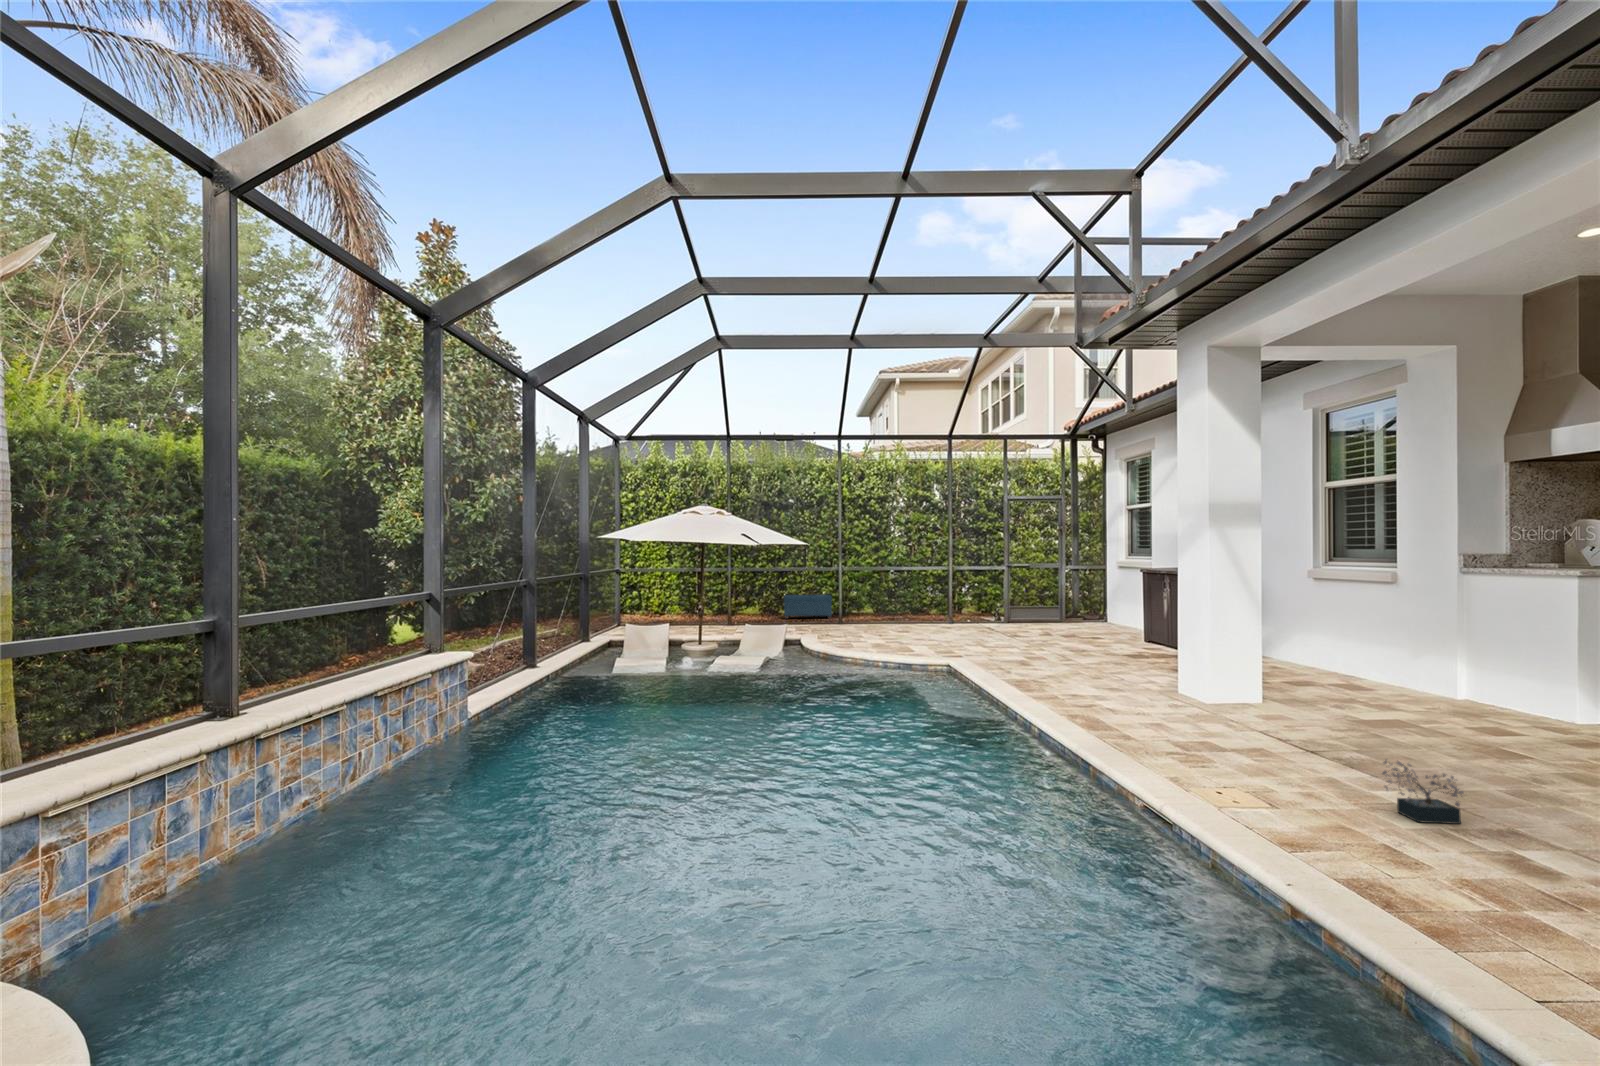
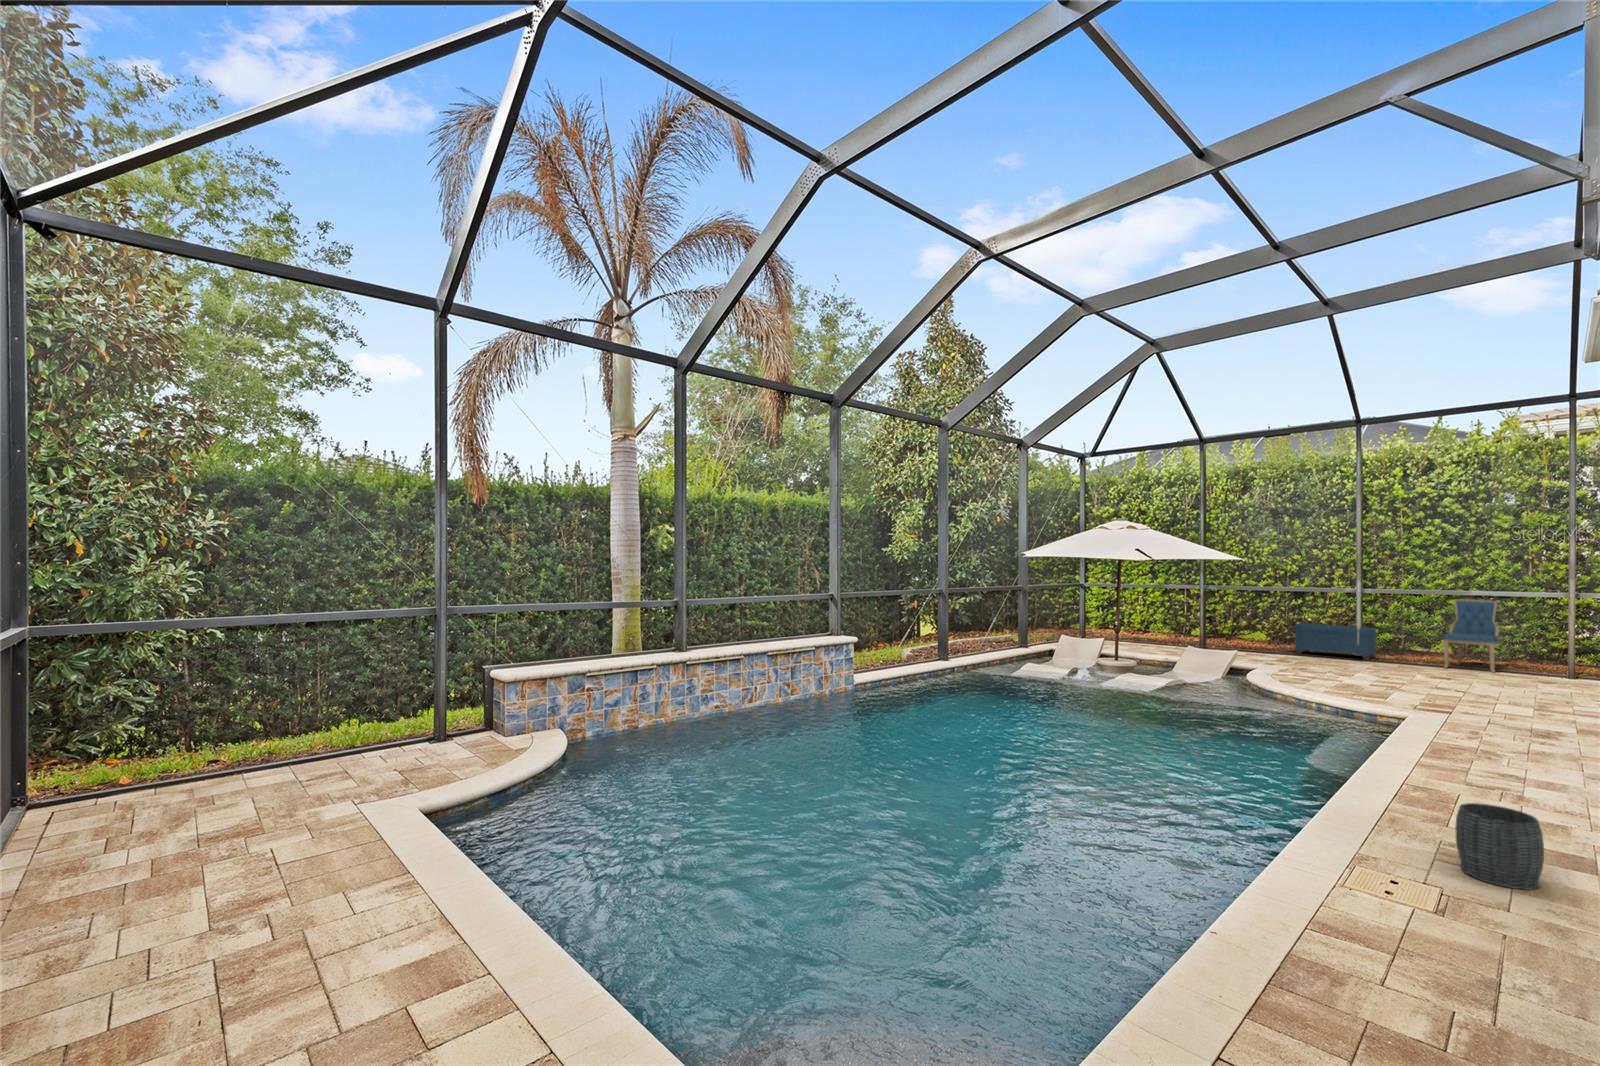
chair: none [874,571,902,619] -> present [1444,599,1499,673]
woven basket: none [1219,696,1273,750] -> present [1455,803,1544,890]
decorative plant: present [1382,760,1464,824] -> none [1401,885,1522,997]

